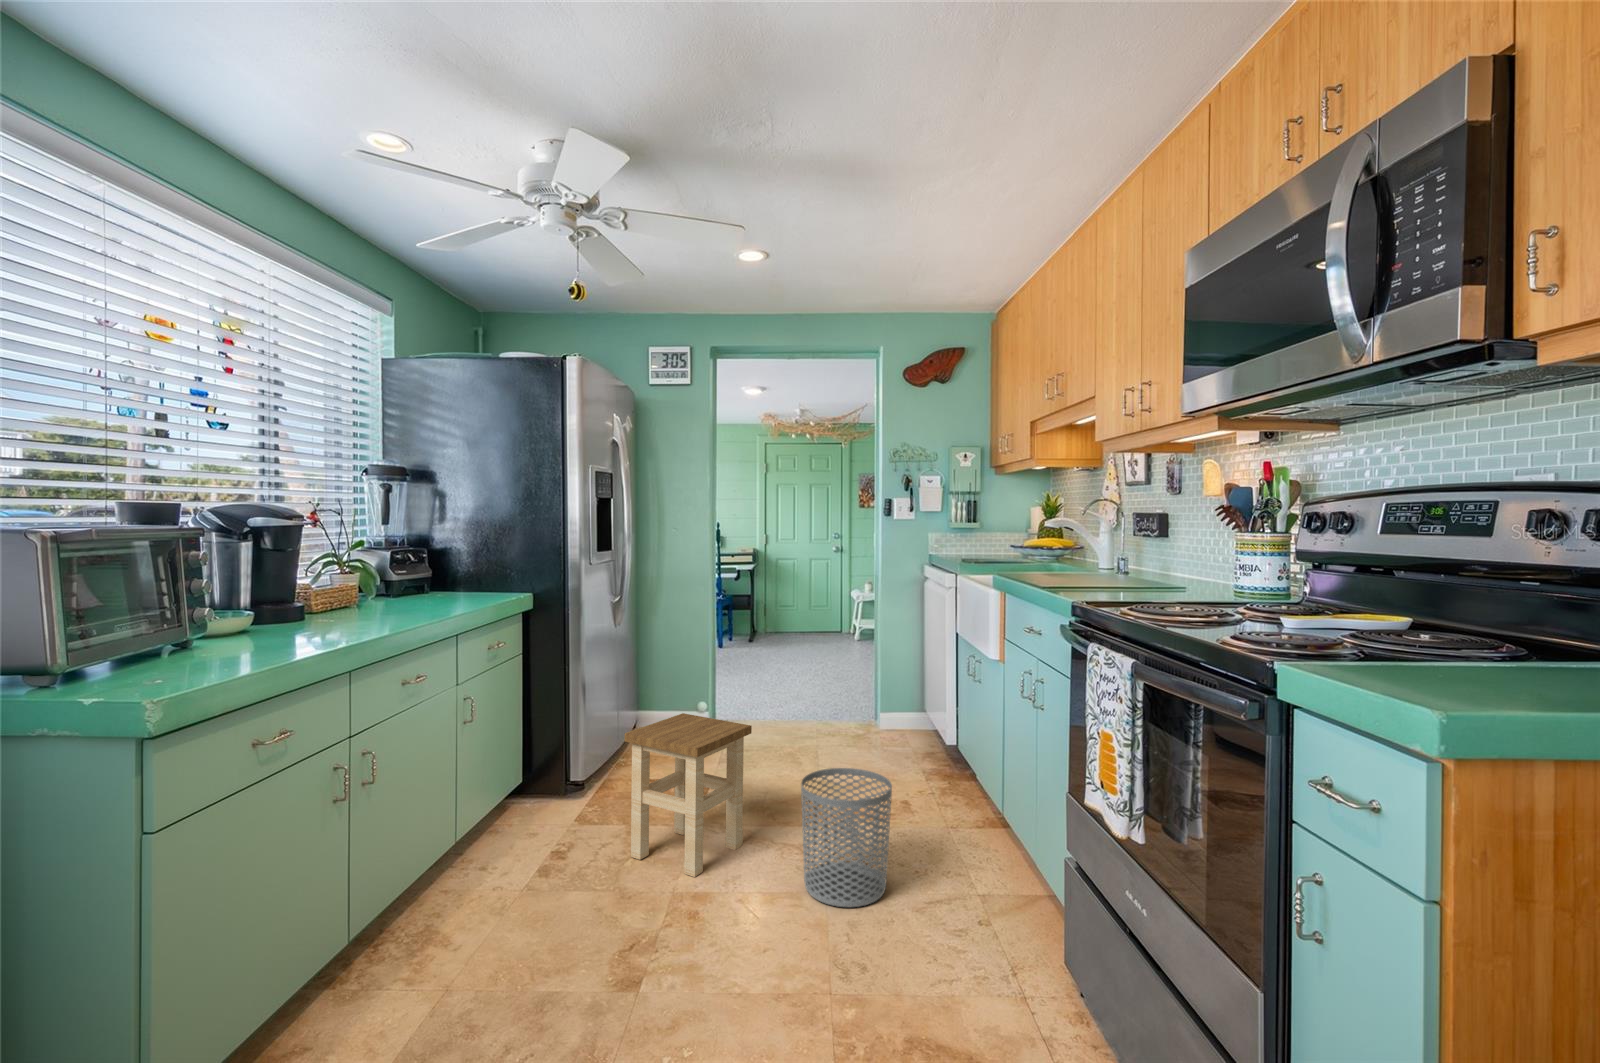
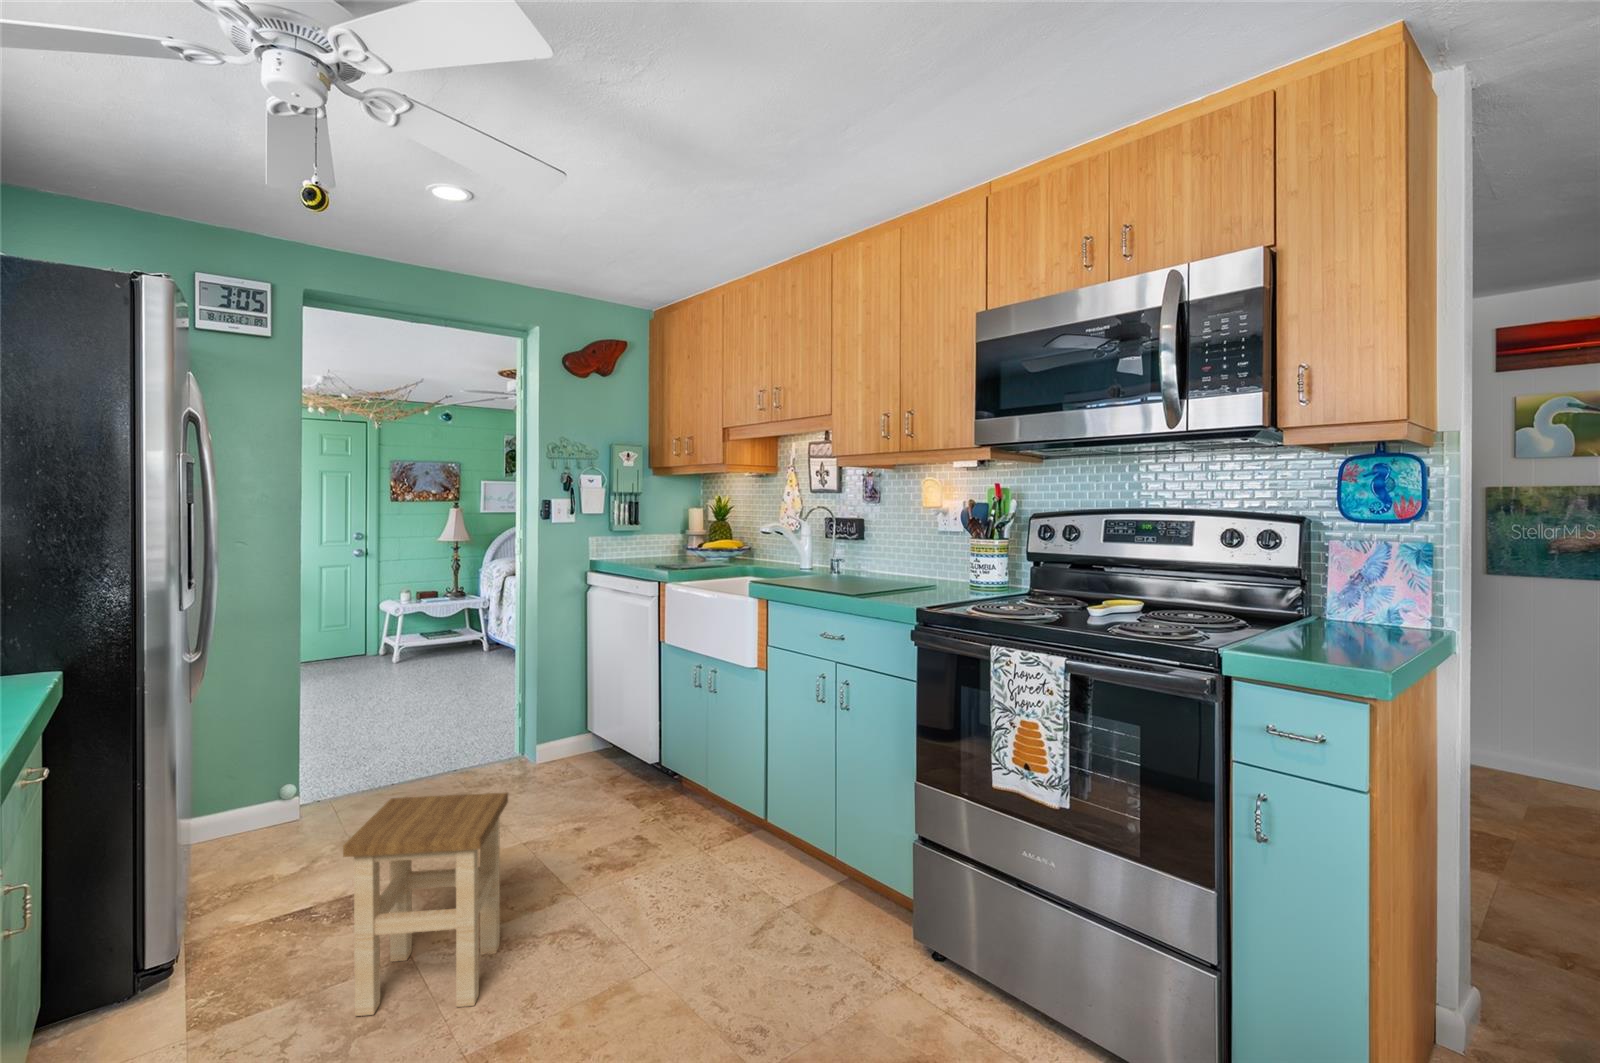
waste bin: present [801,768,892,907] -> none [610,811,713,972]

